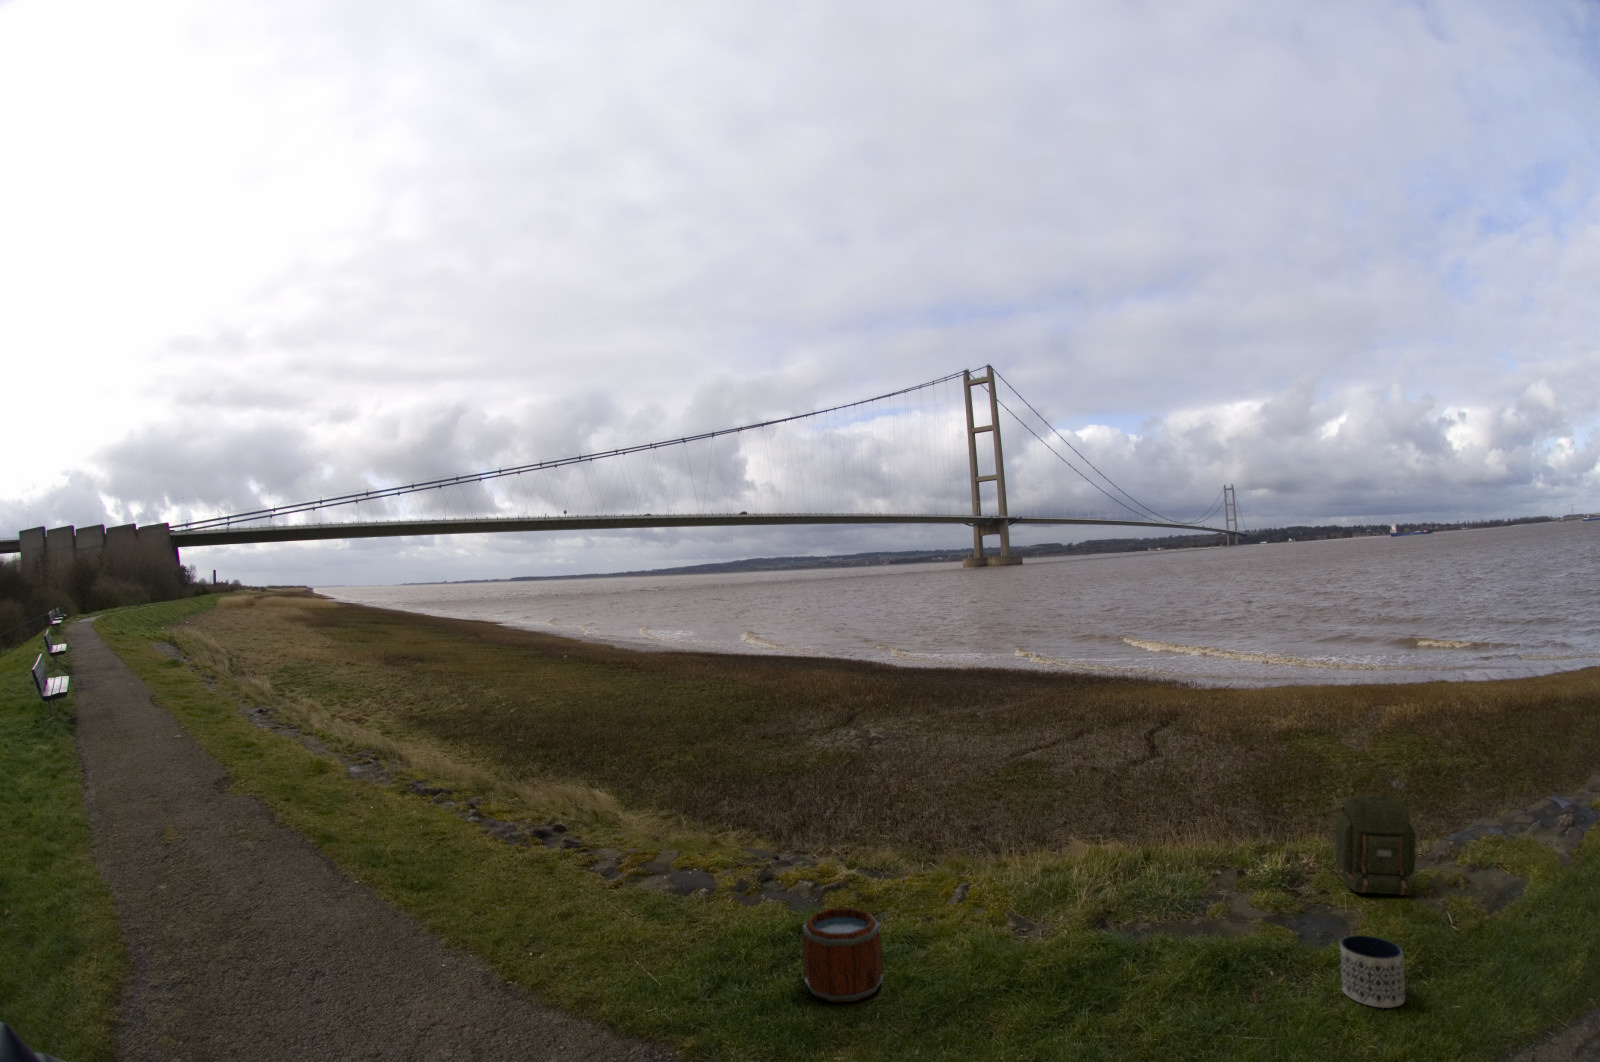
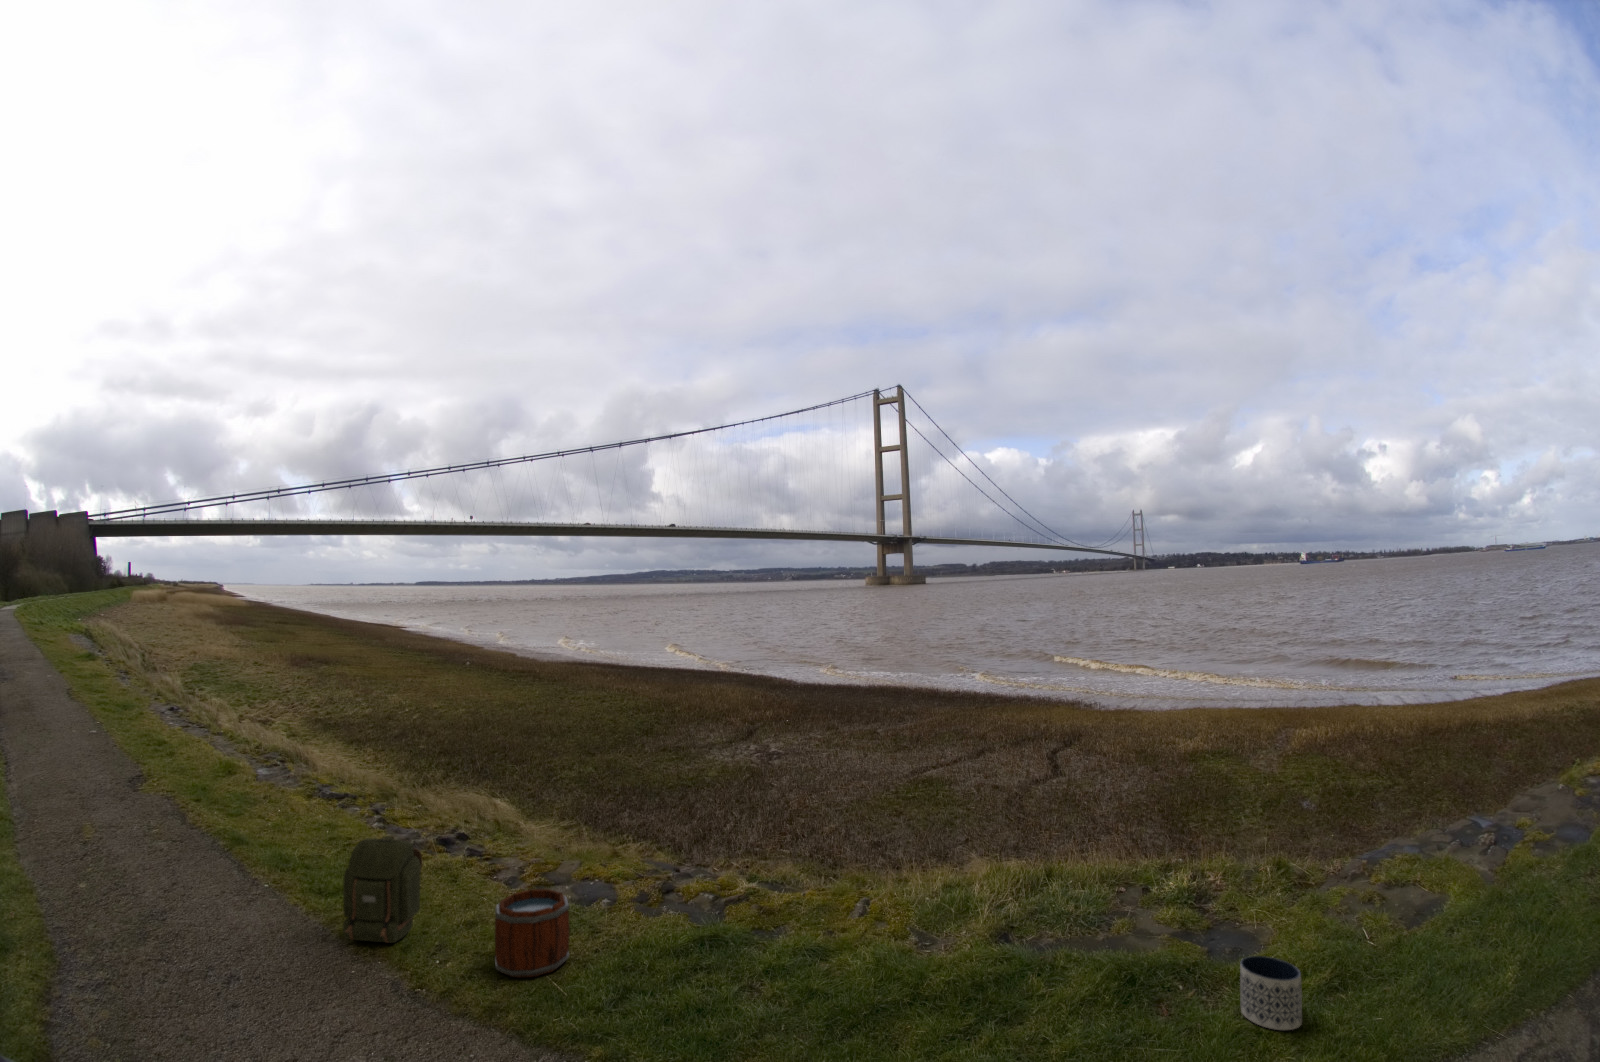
backpack: present [1335,794,1416,895] -> present [343,836,423,943]
bucket: present [802,908,883,1002] -> present [495,889,570,977]

